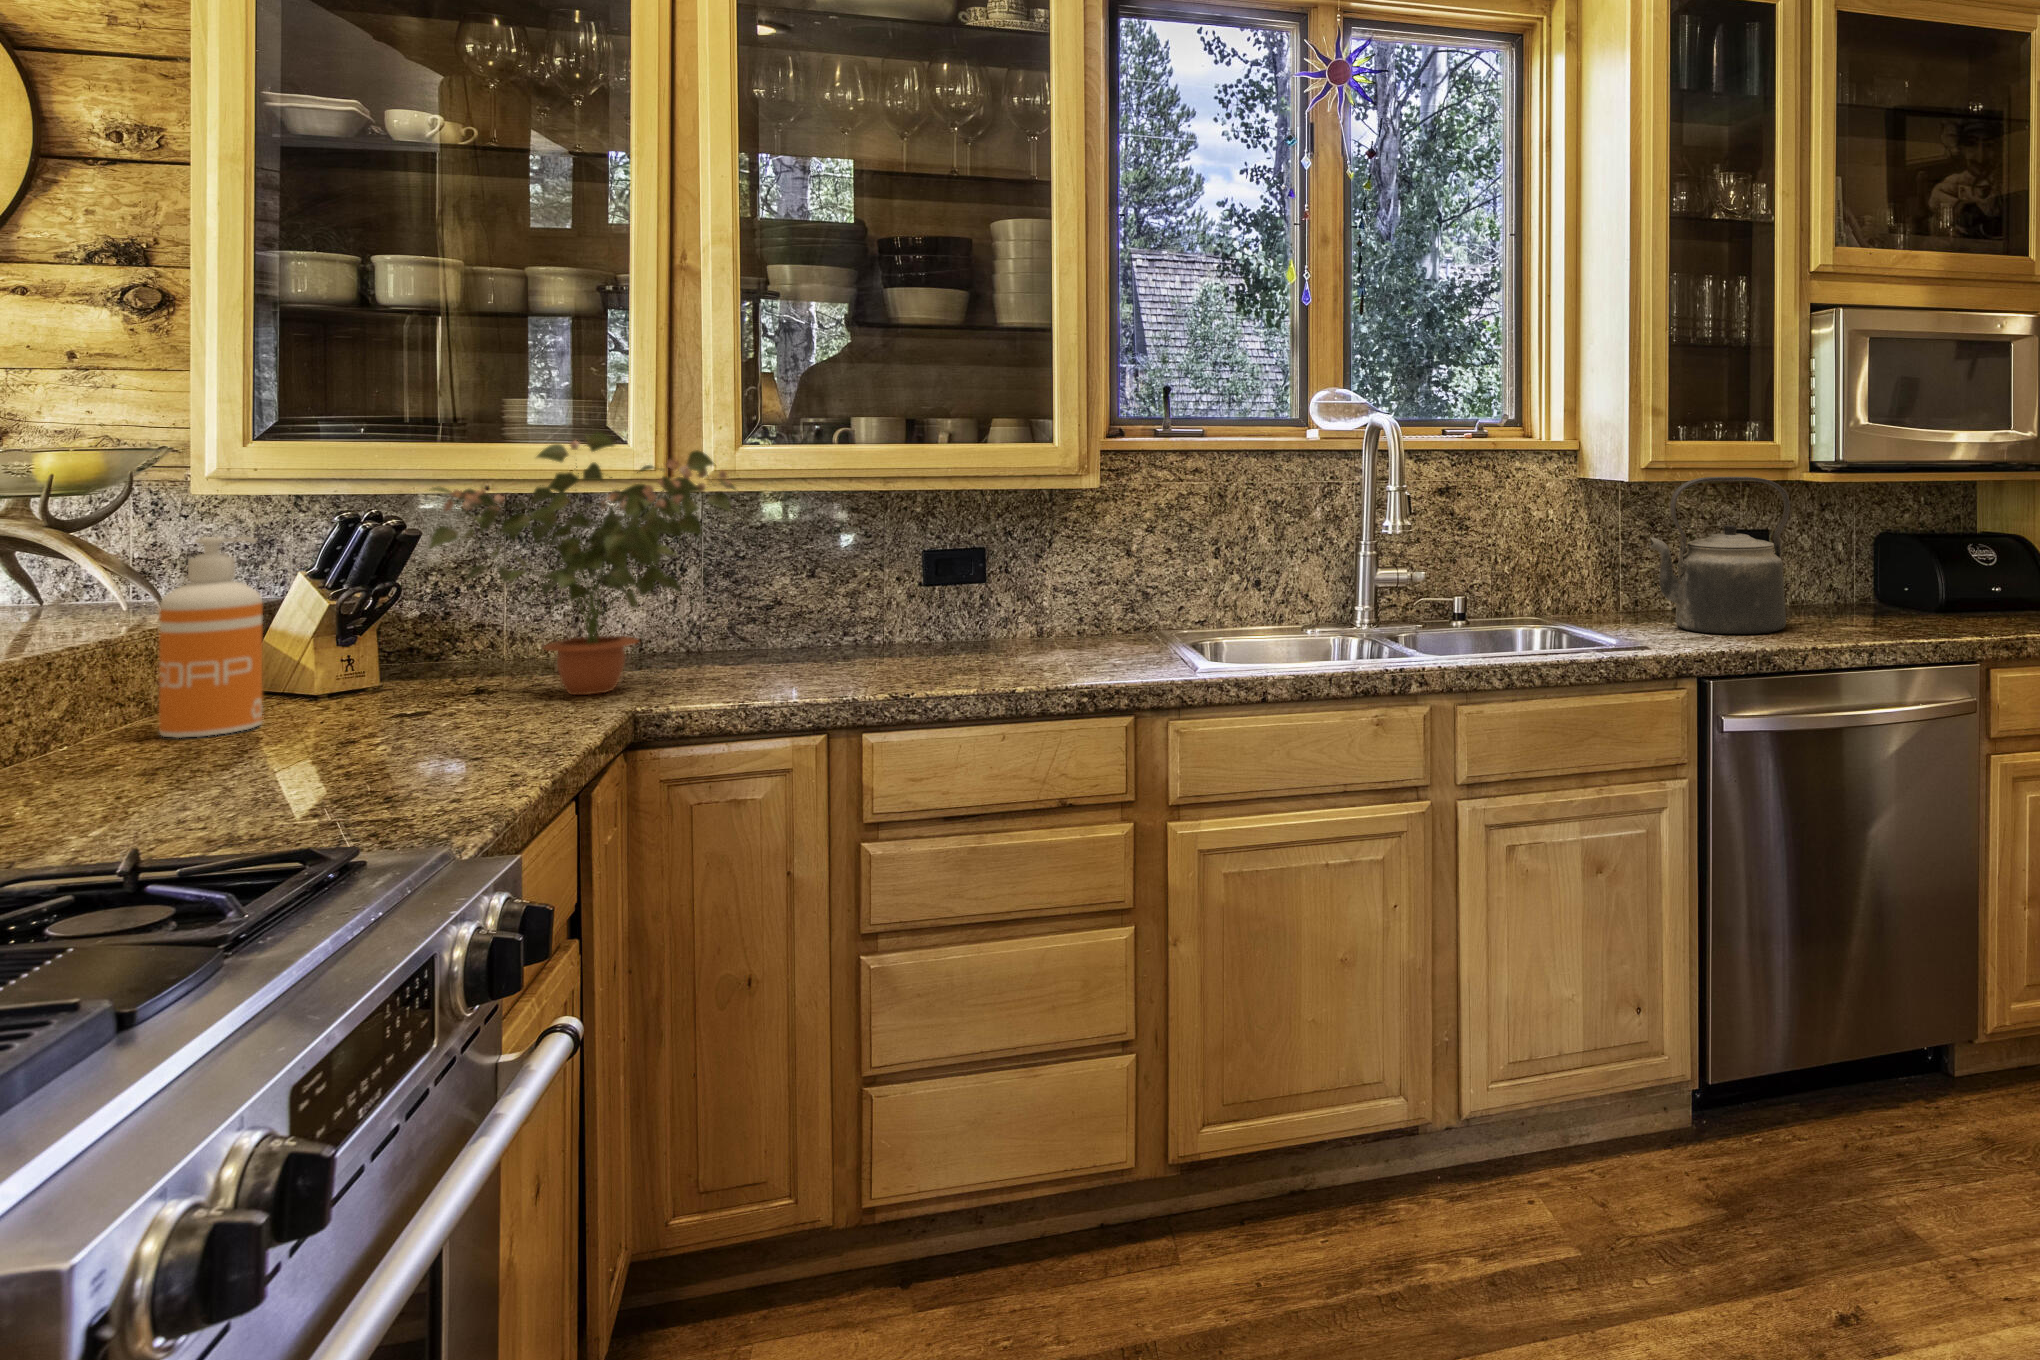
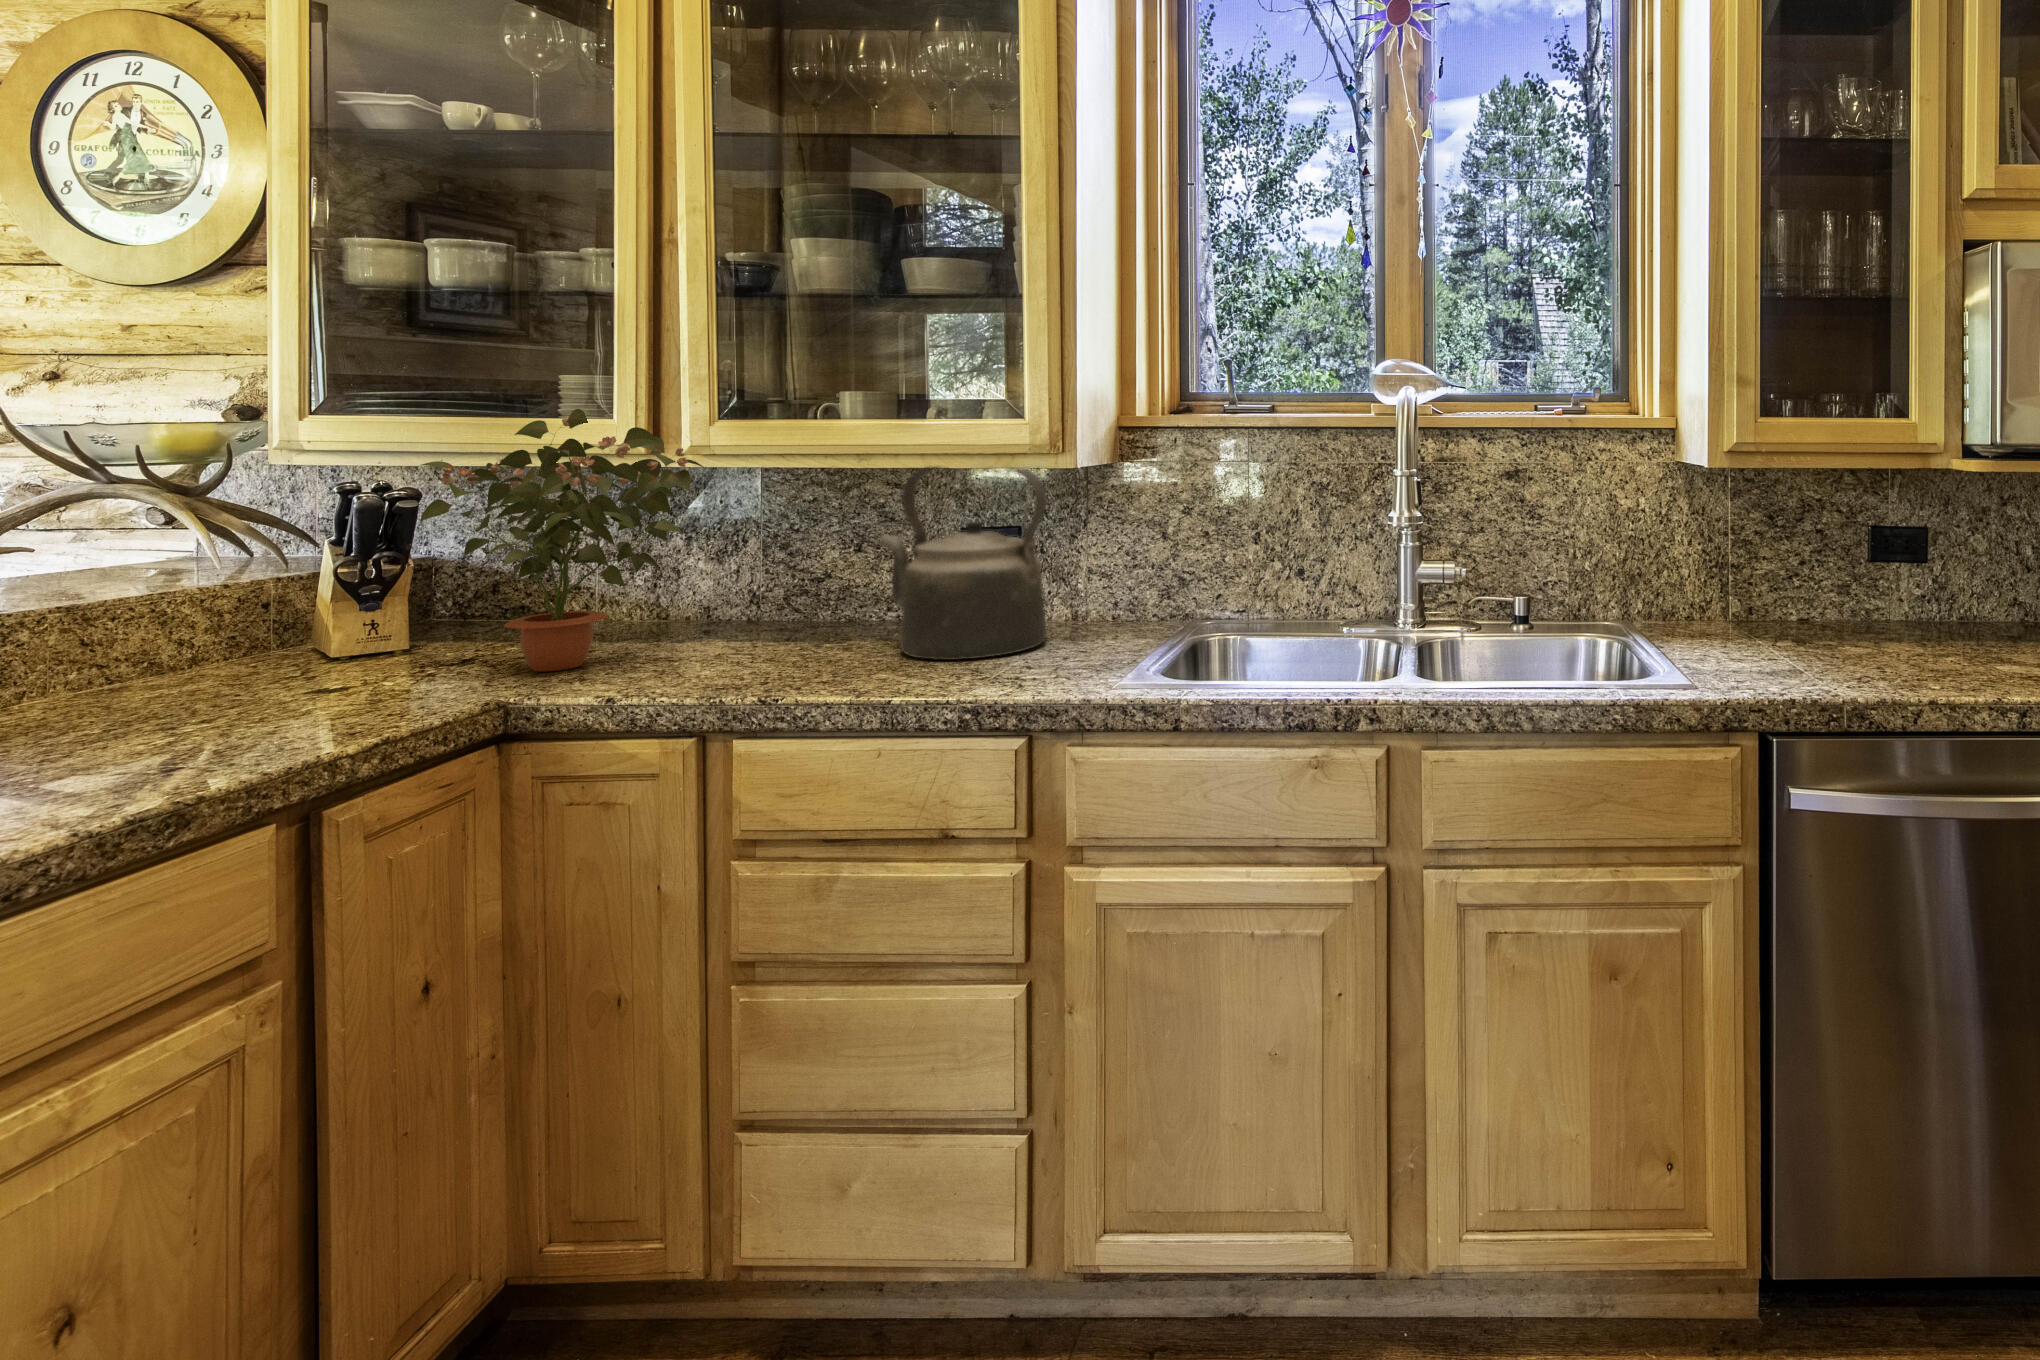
kettle: present [1649,477,1790,634] -> present [882,465,1046,660]
soap dispenser: present [159,537,263,738] -> none [127,509,236,700]

